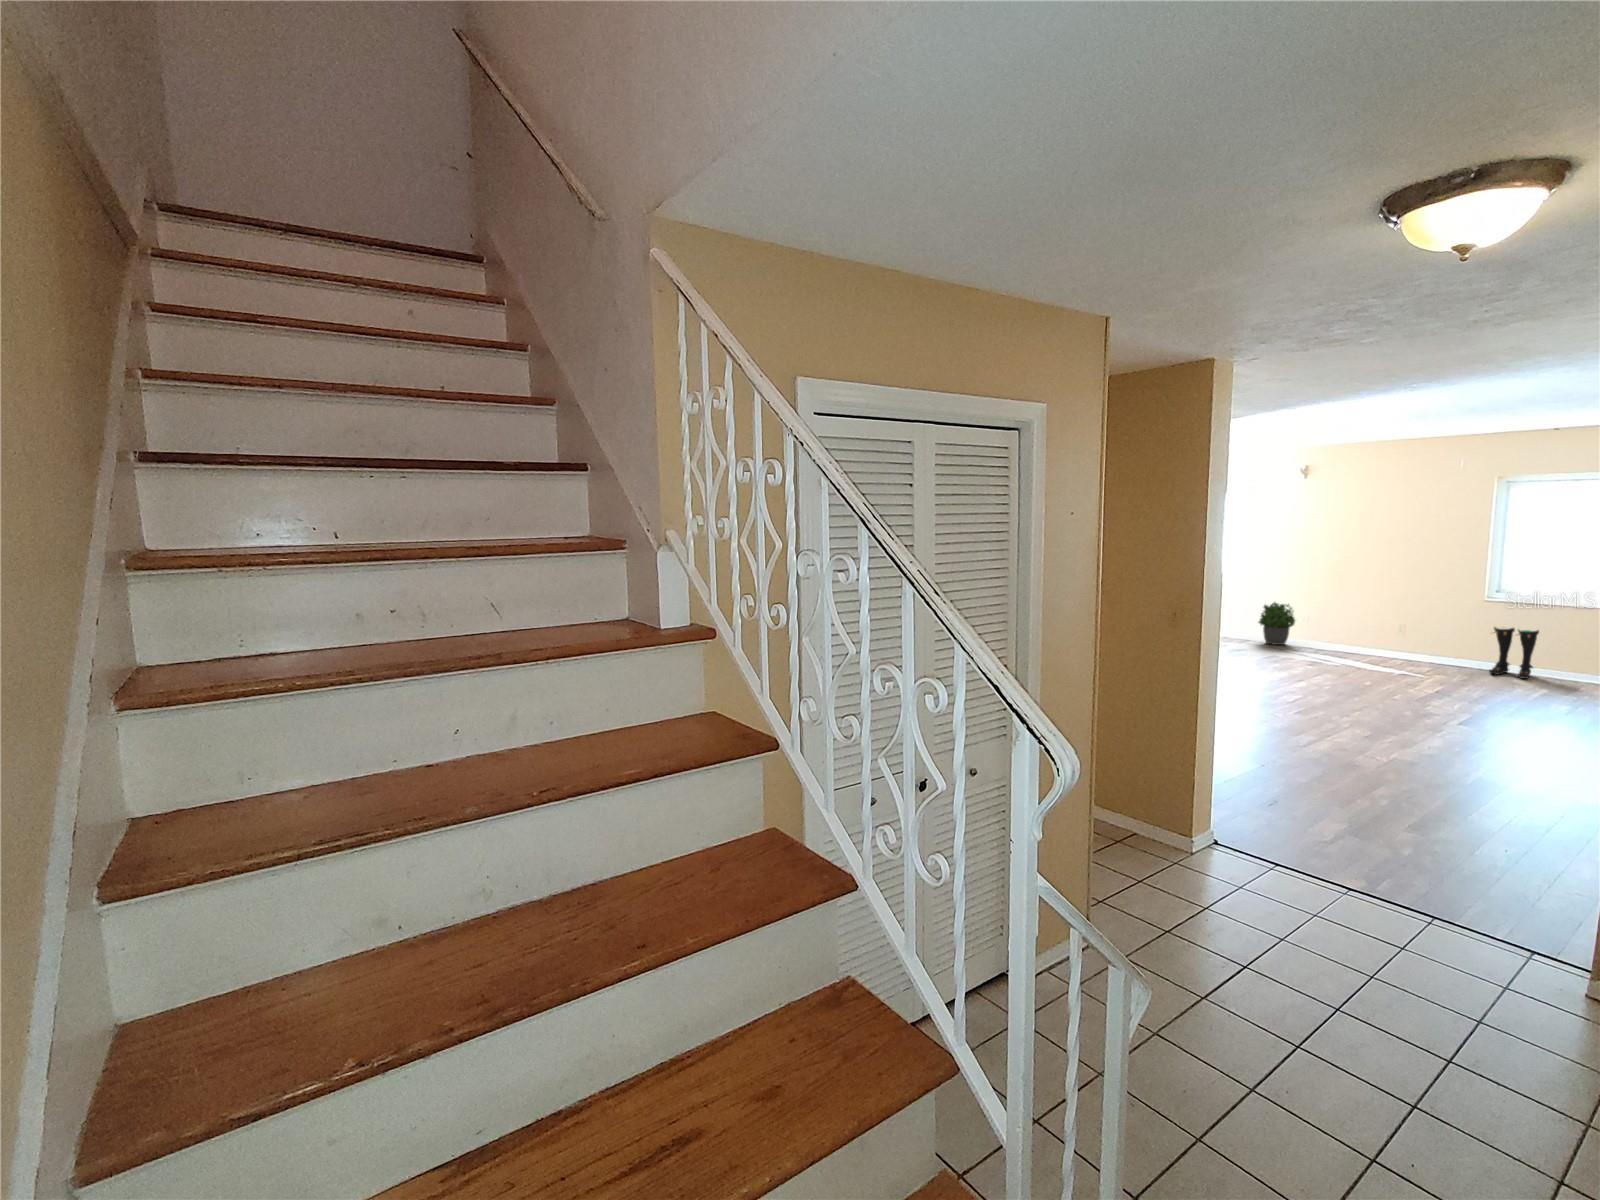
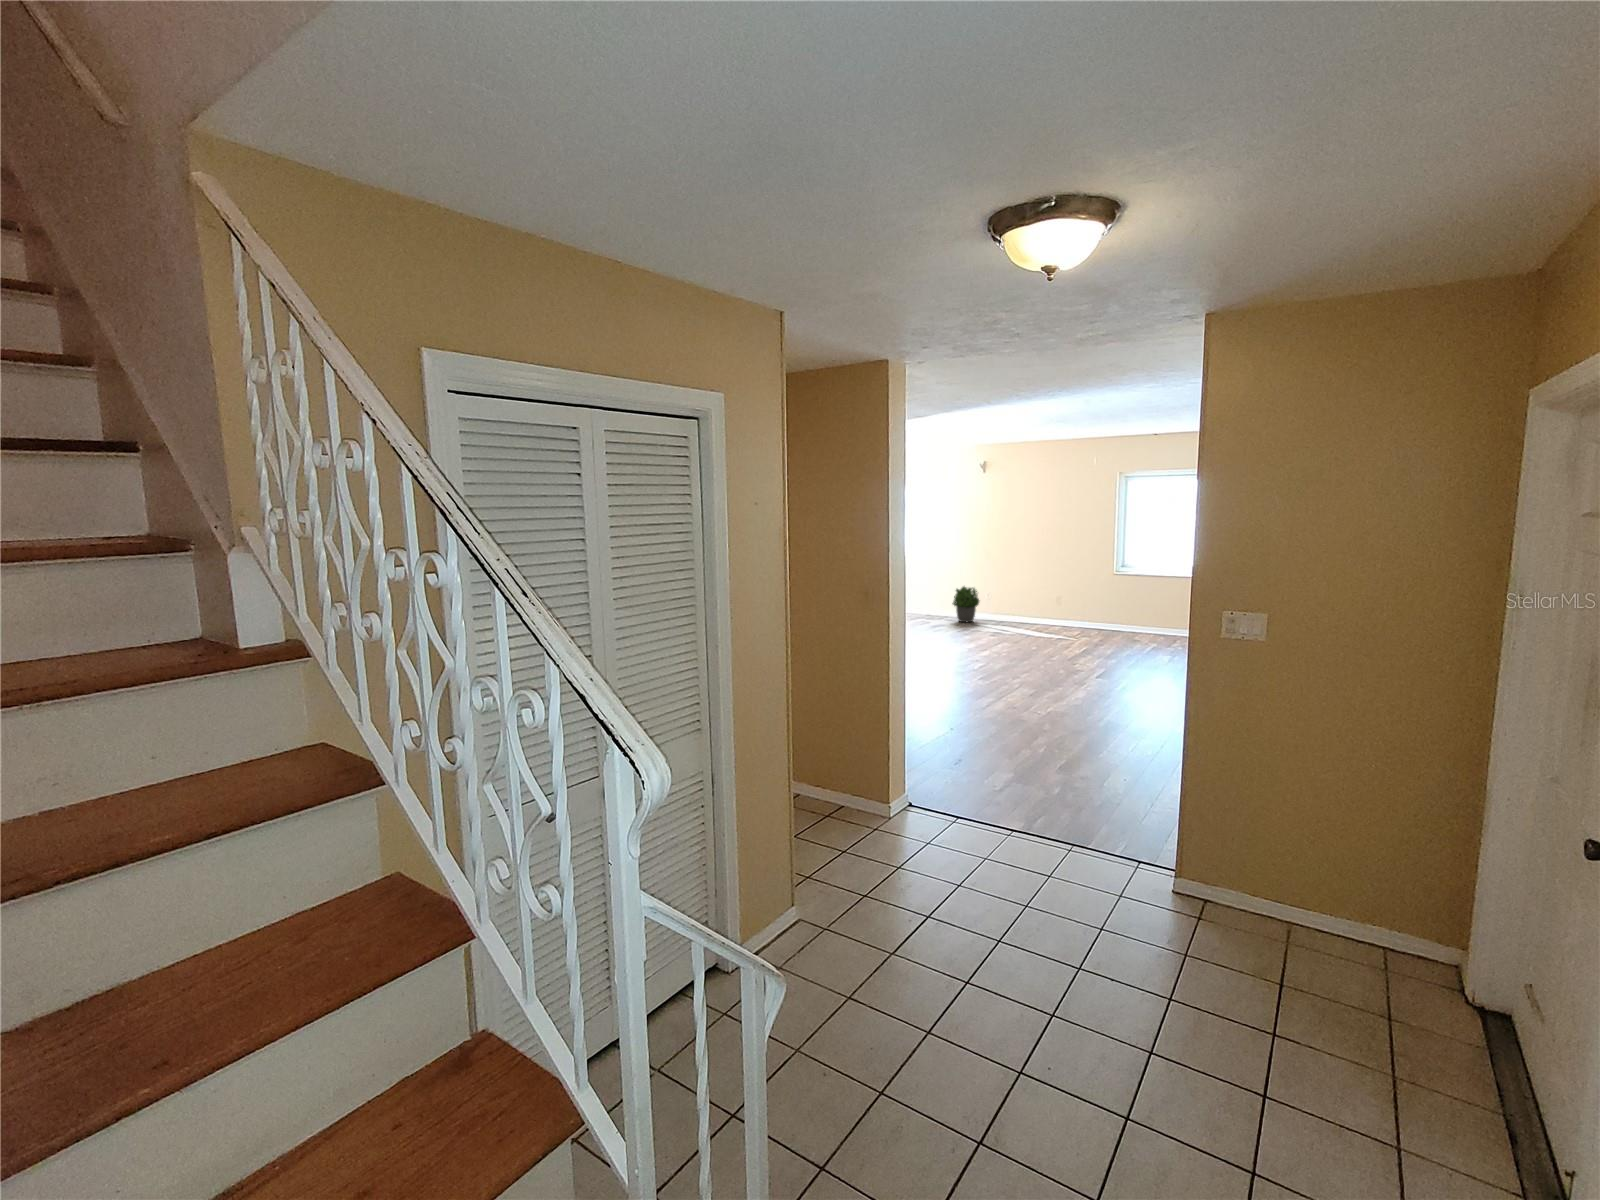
boots: present [1489,627,1539,679] -> none [1111,599,1142,638]

